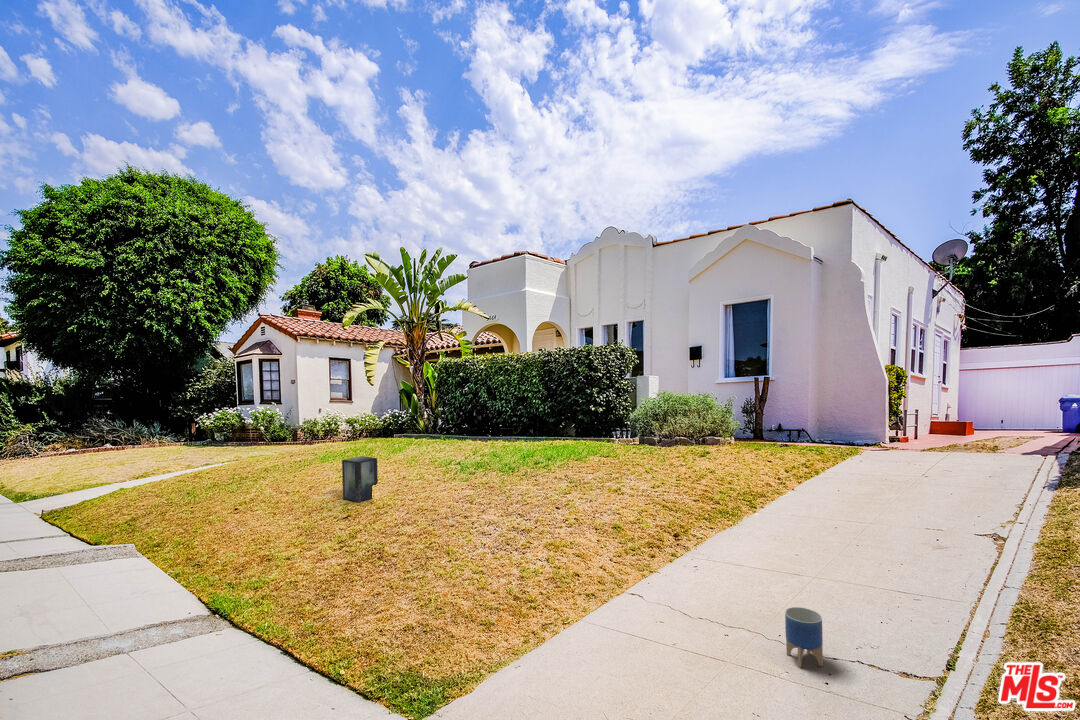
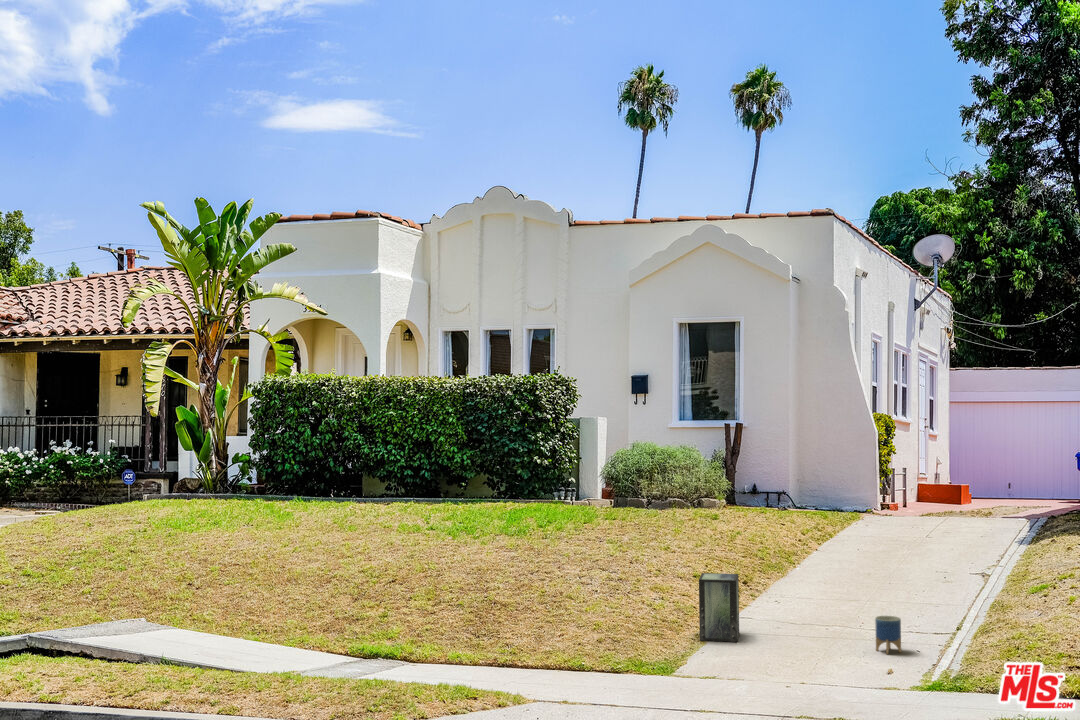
storage box: present [342,456,378,502] -> present [699,573,739,642]

